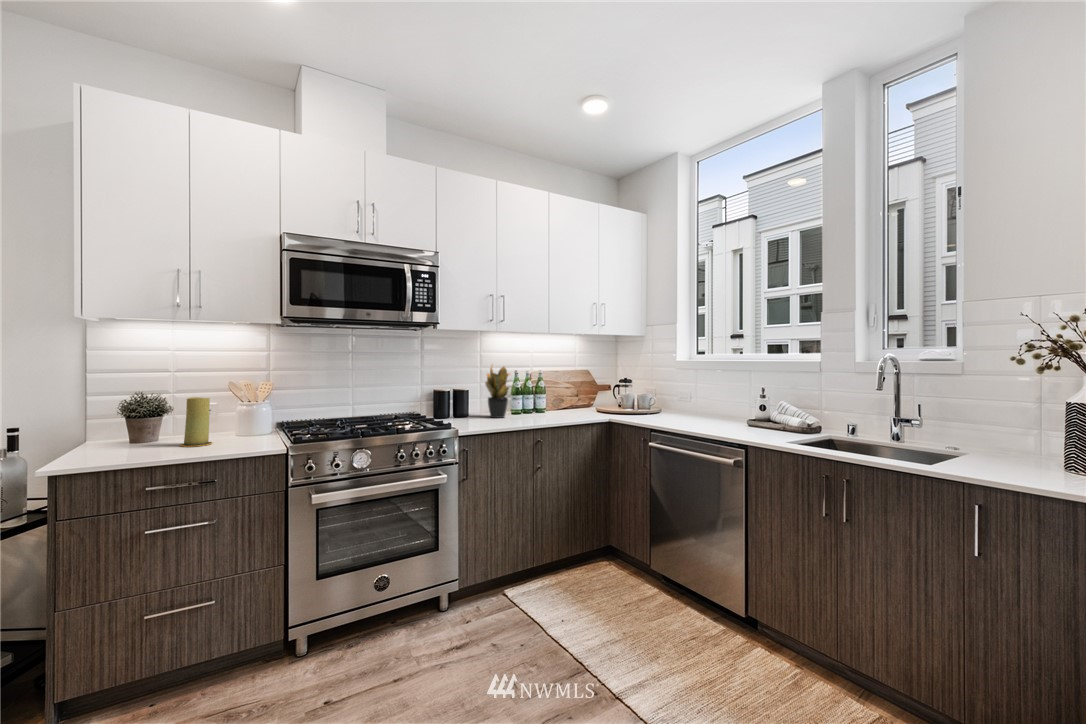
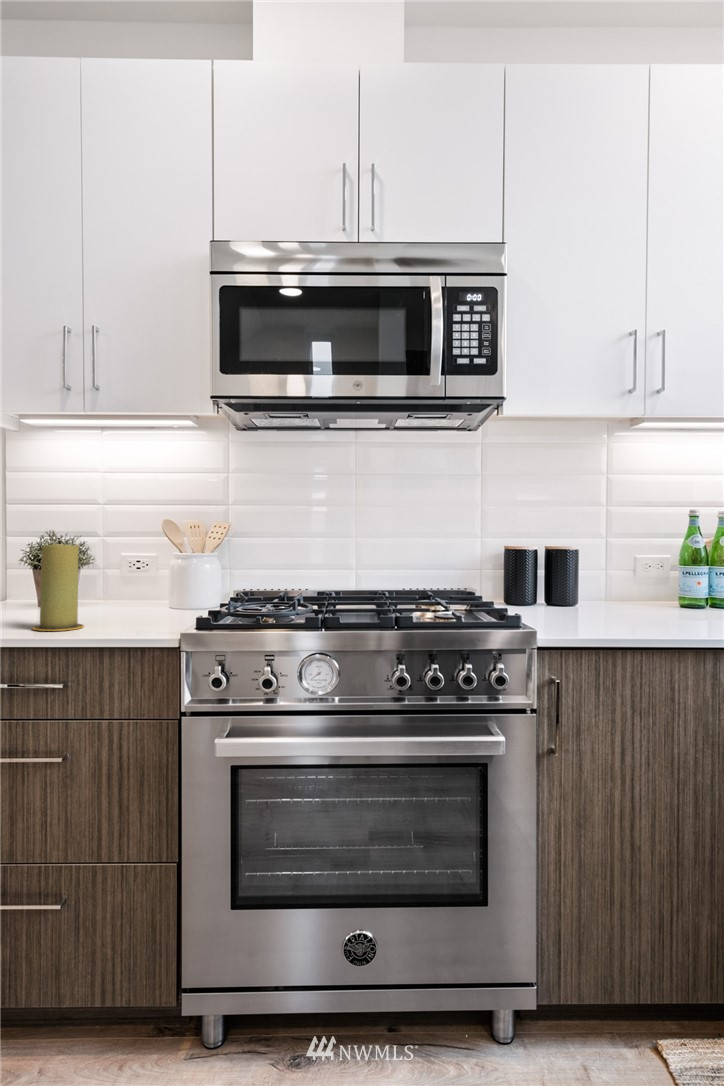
potted plant: present [485,365,512,418] -> none [608,487,694,613]

